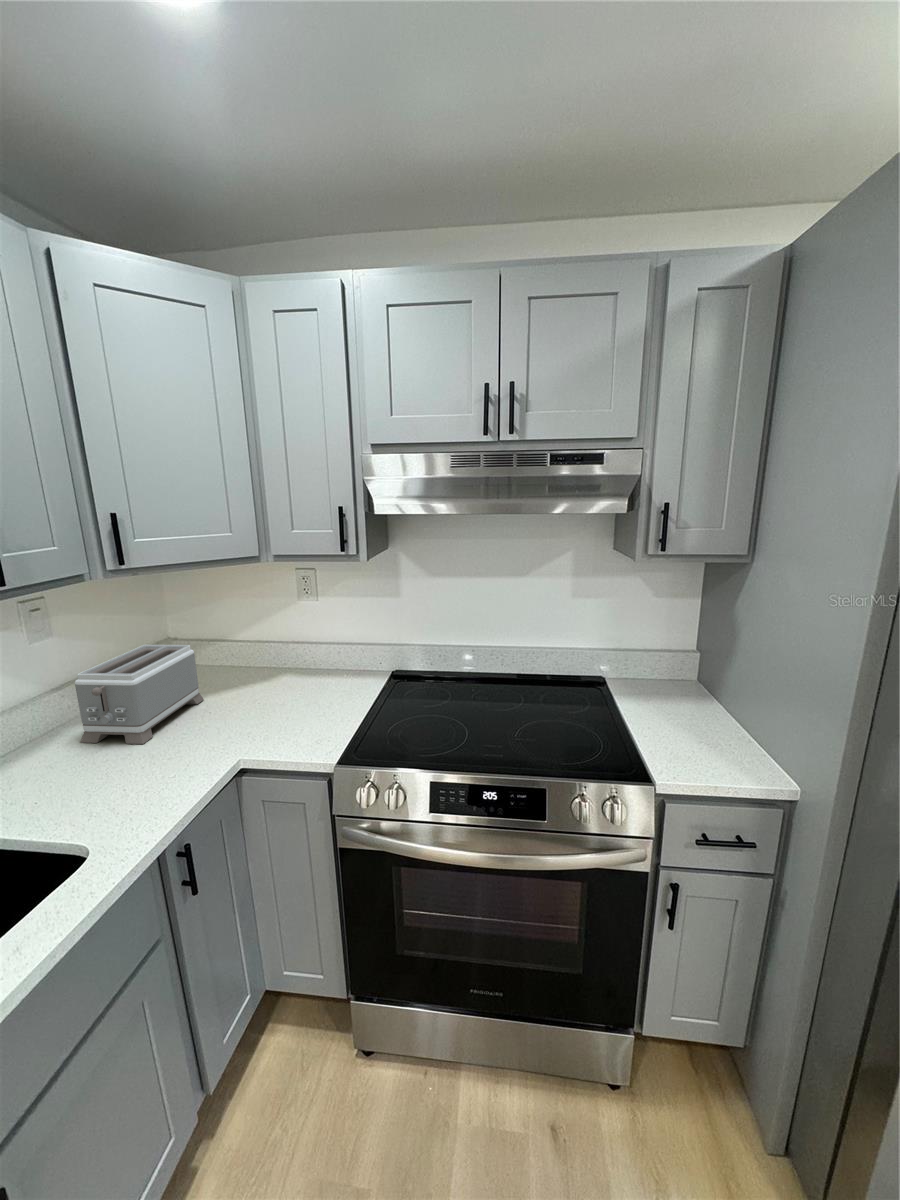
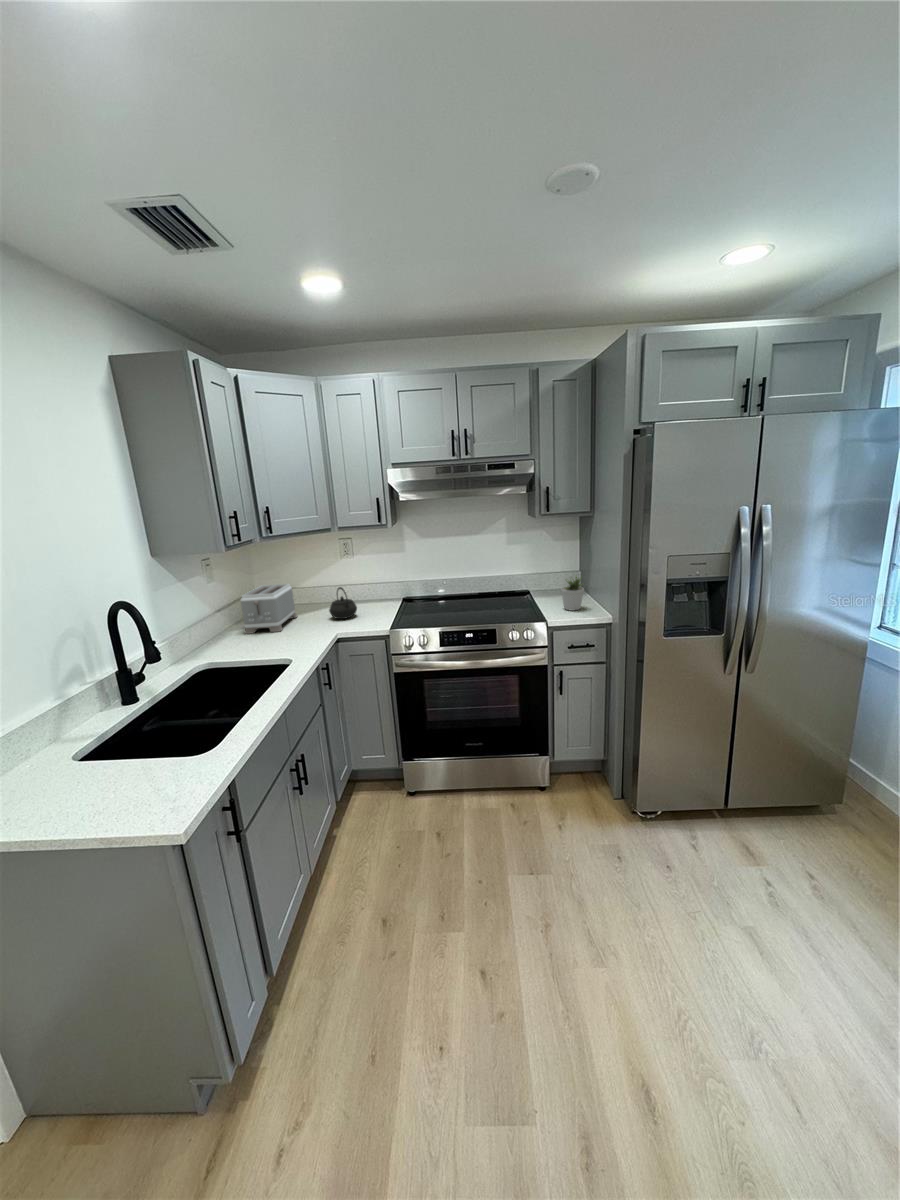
kettle: none [248,659,299,718] -> present [329,587,357,619]
potted plant: none [679,680,731,751] -> present [561,577,584,610]

